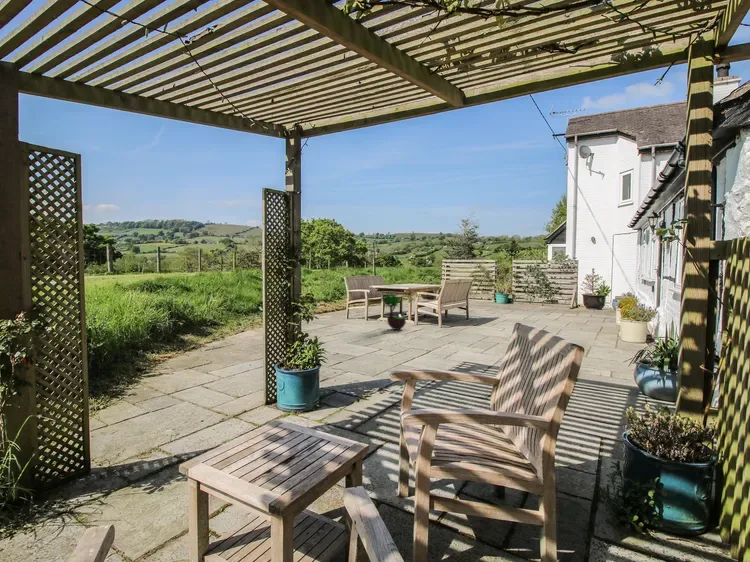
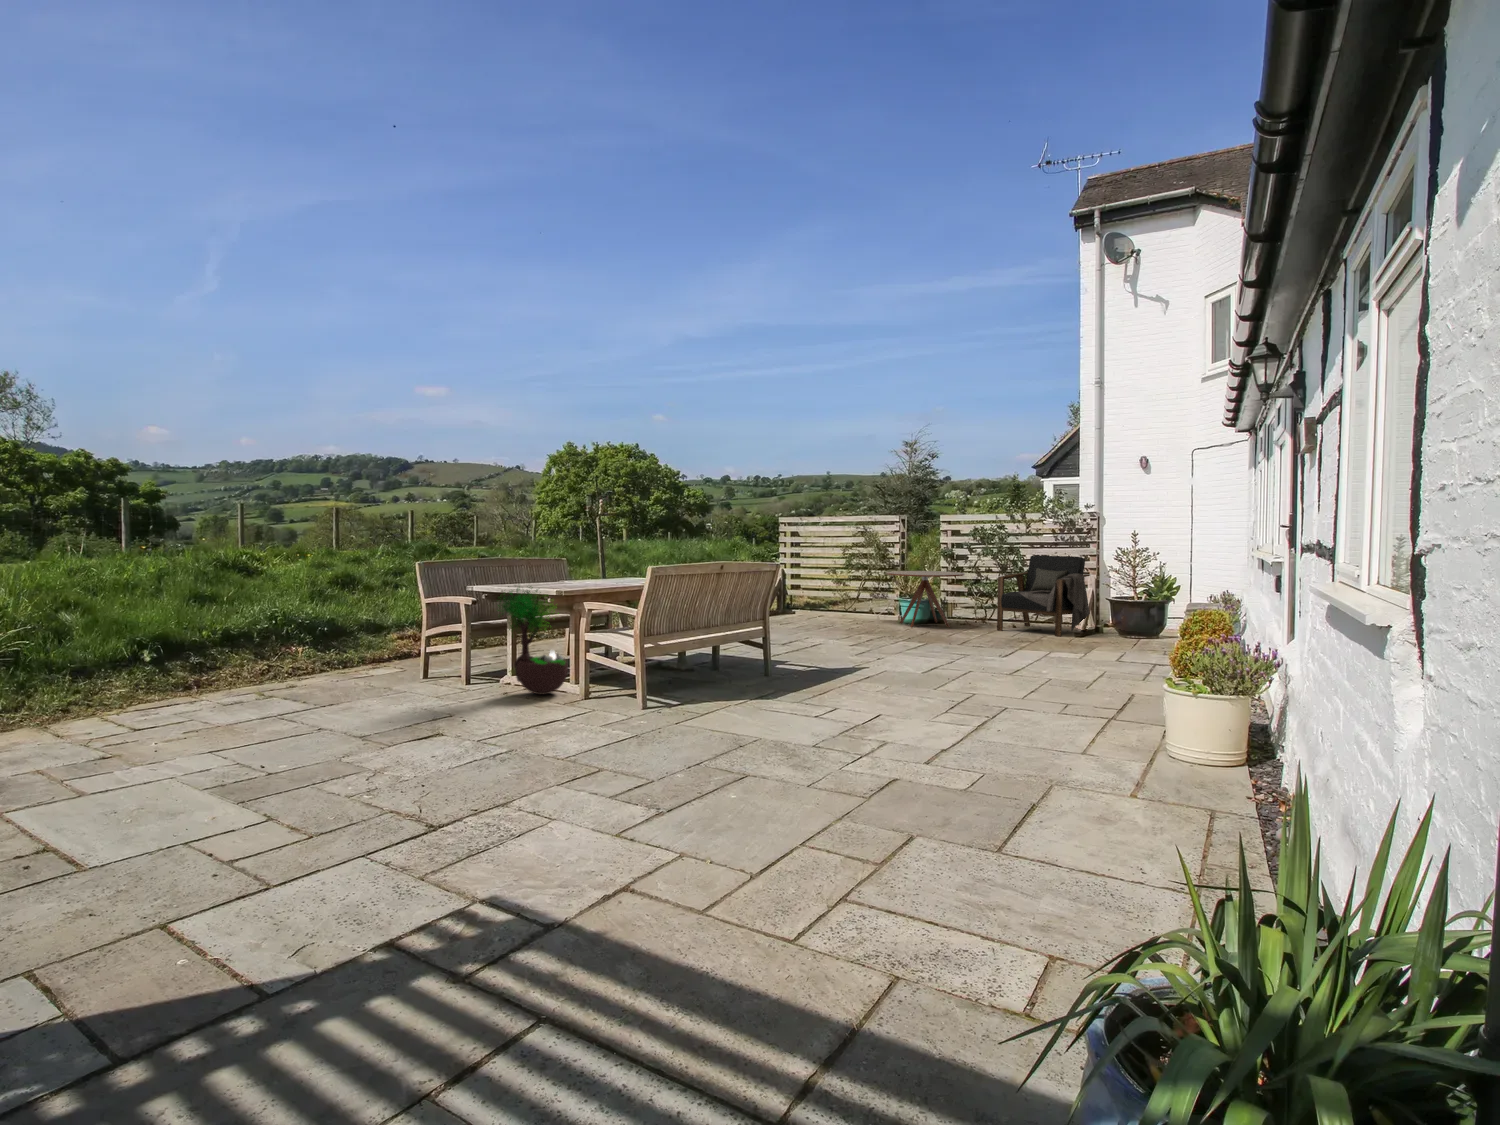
armchair: none [537,277,575,309] -> present [997,555,1090,637]
round table: none [491,283,523,306] -> present [886,571,965,627]

